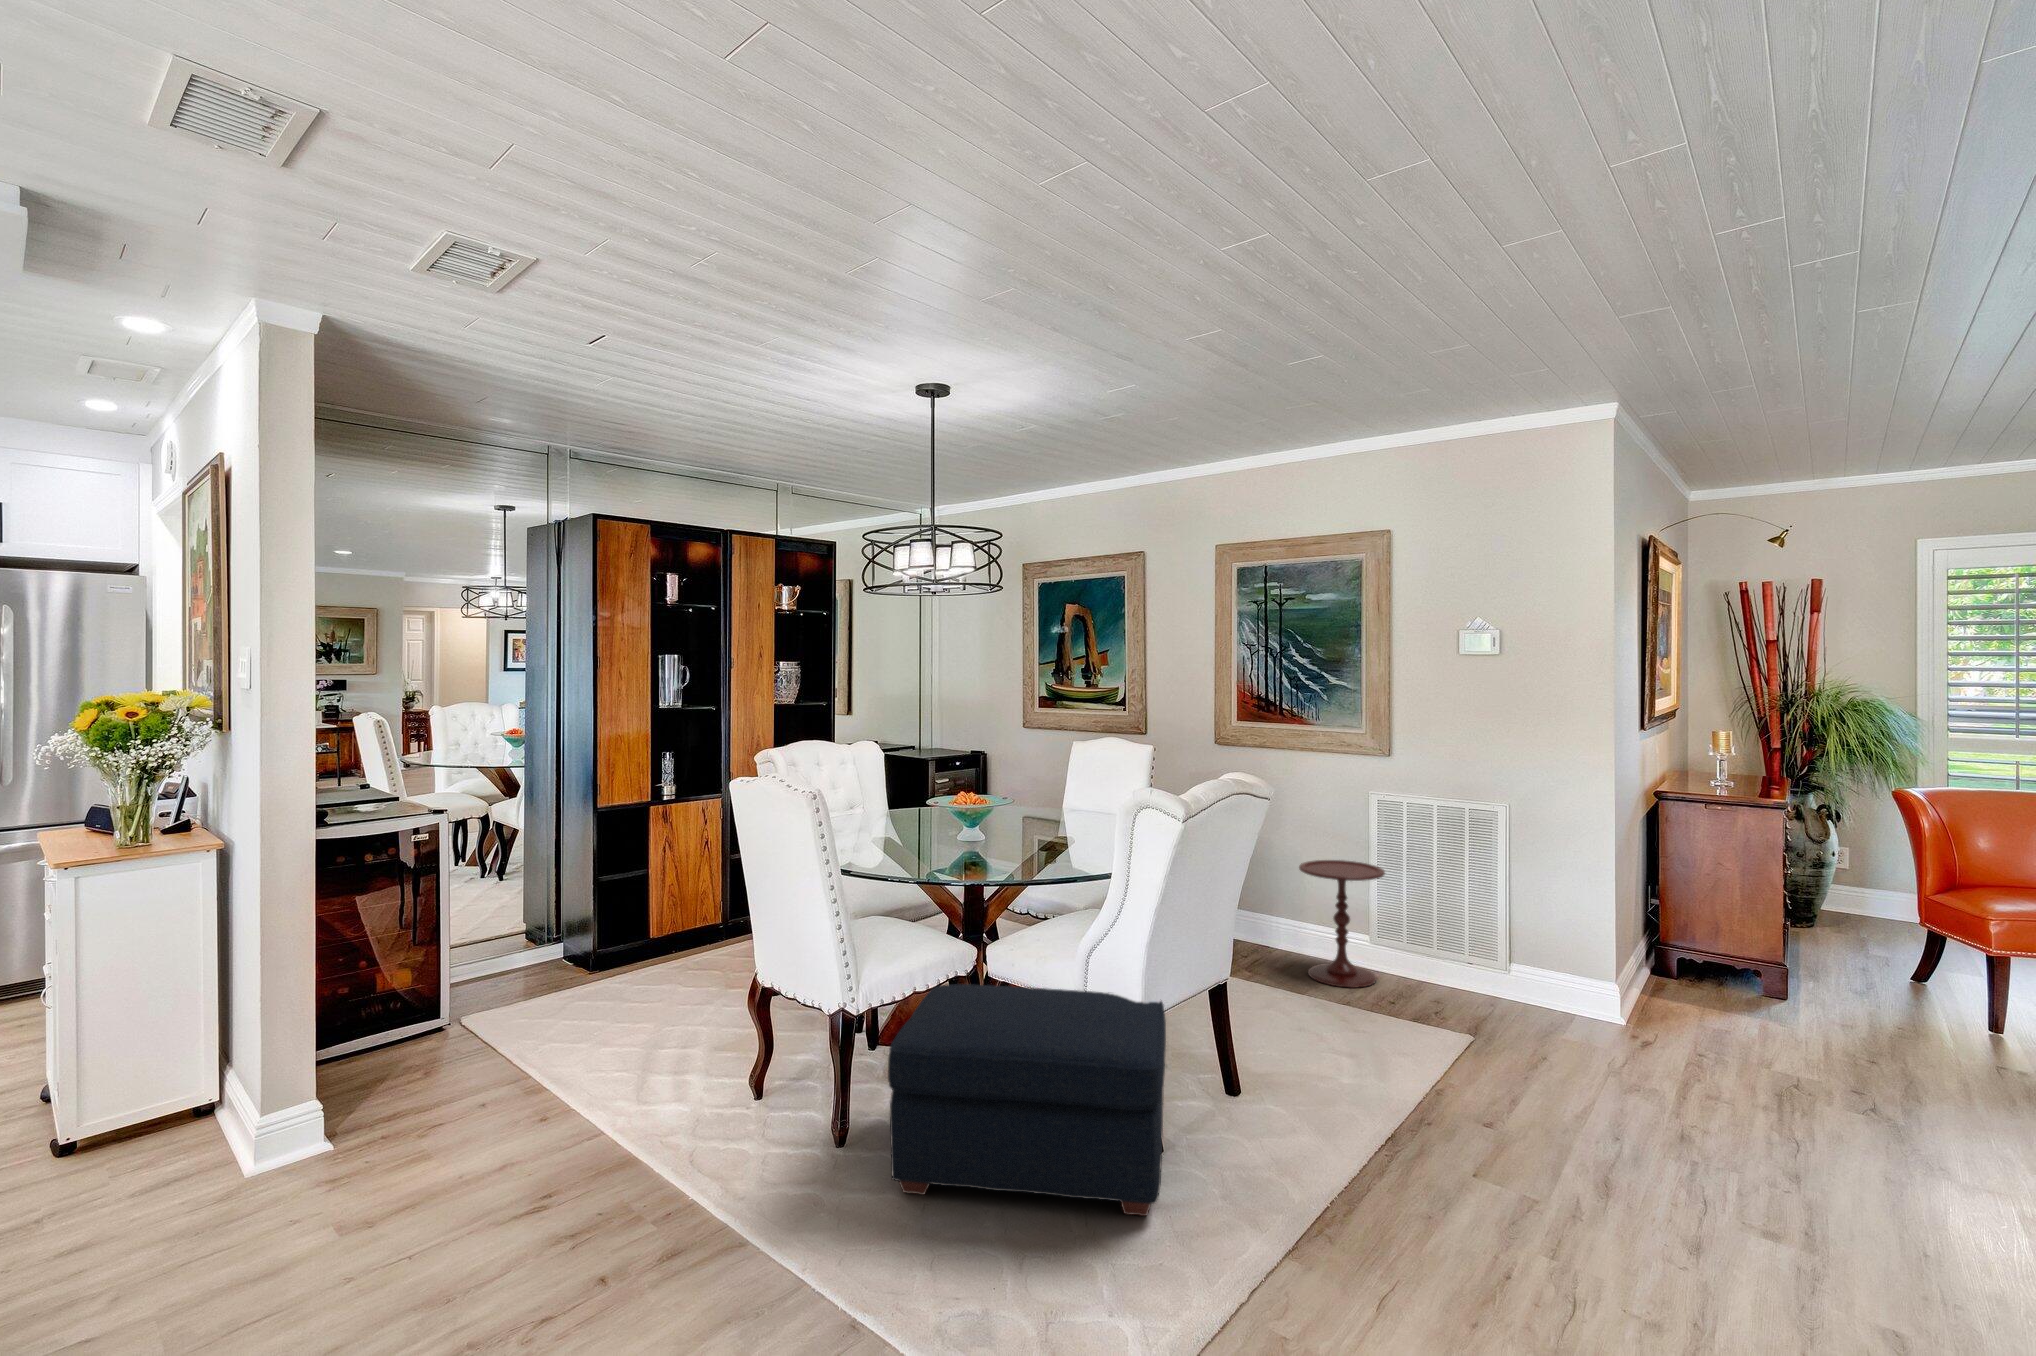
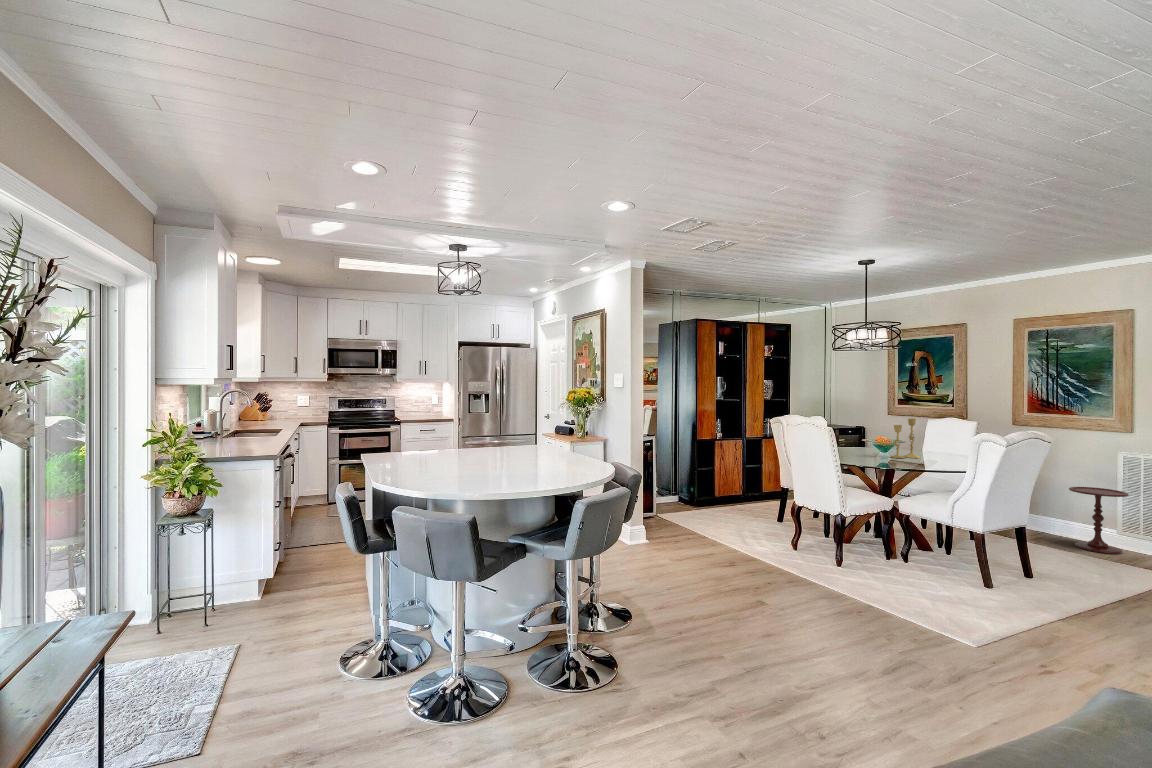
candlestick: none [991,745,1050,836] -> present [891,418,921,458]
ottoman: present [888,984,1166,1216] -> none [868,512,998,604]

